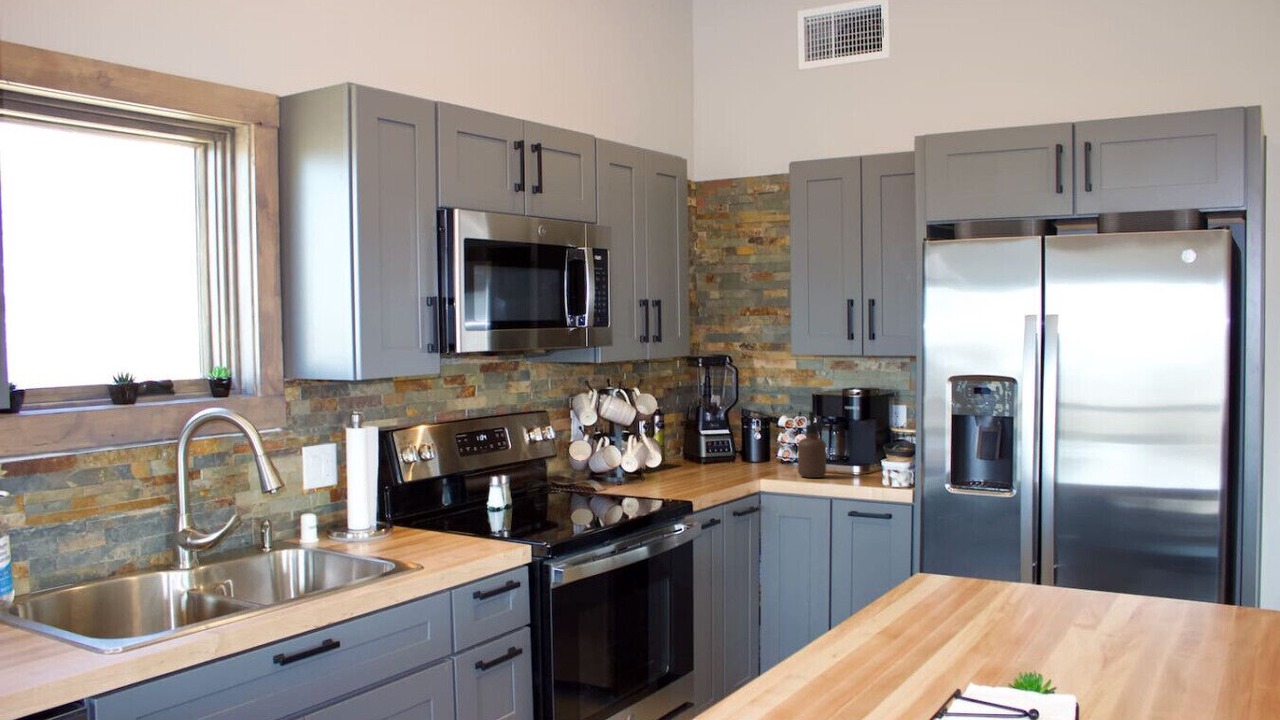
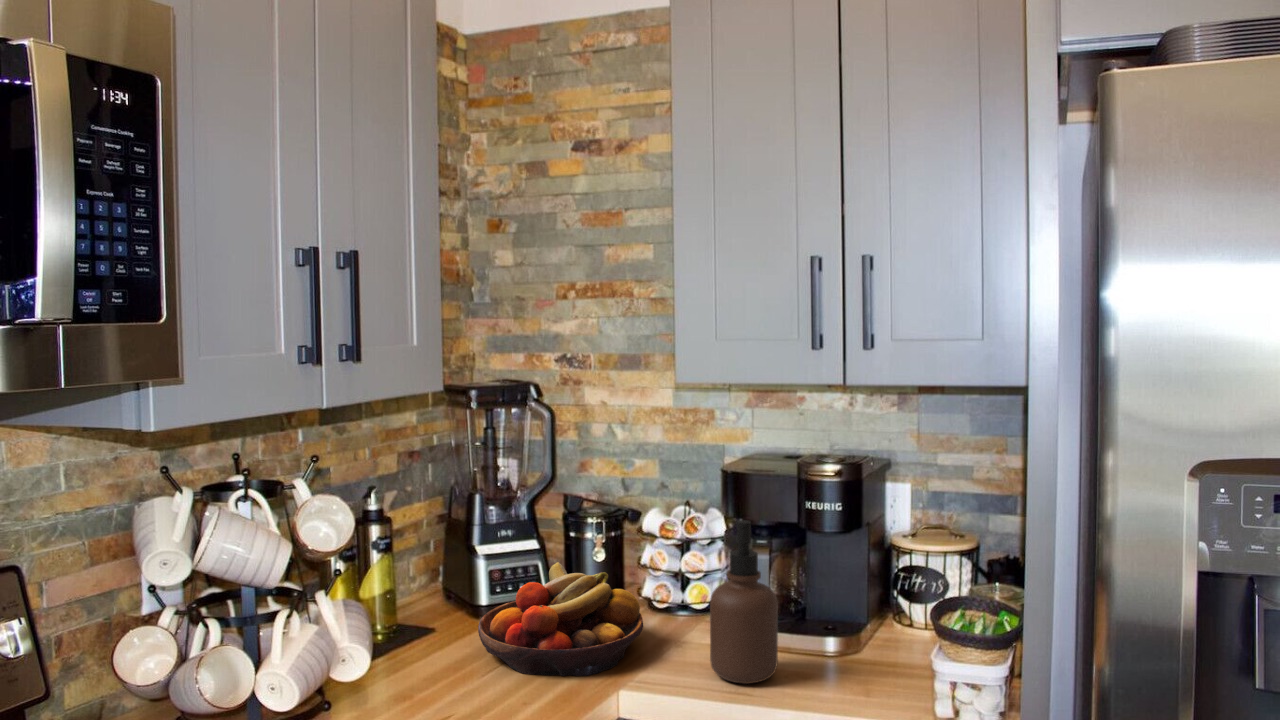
fruit bowl: none [702,438,773,475] -> present [478,562,643,676]

